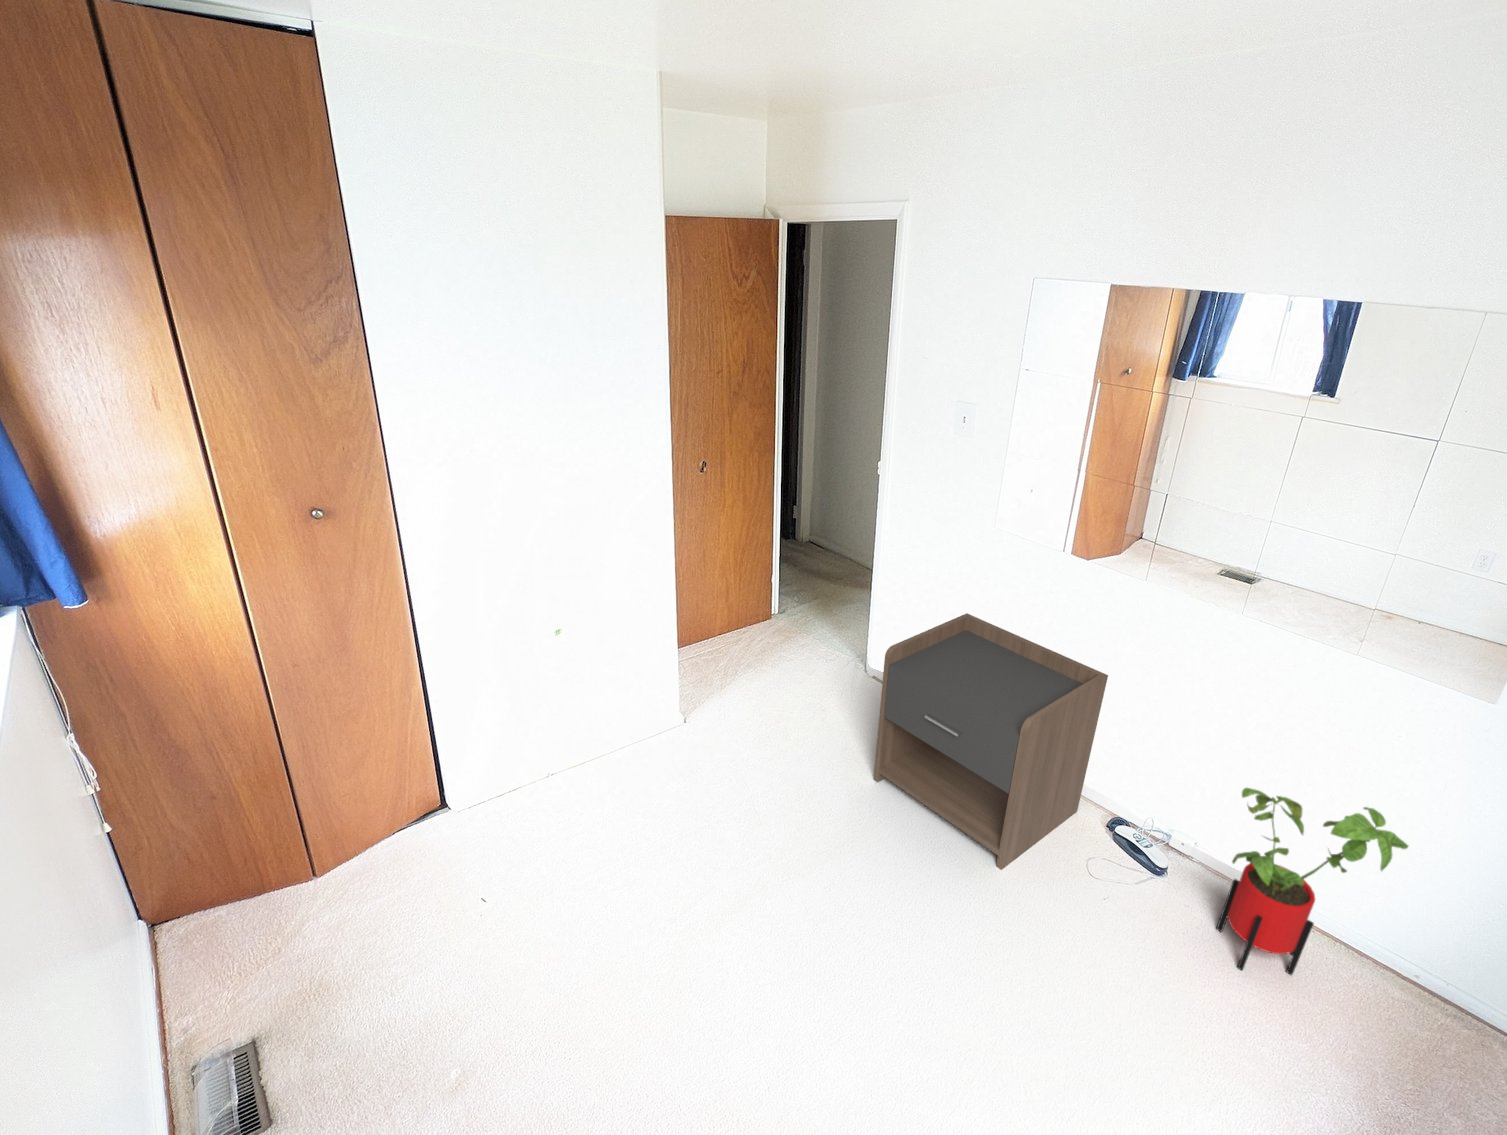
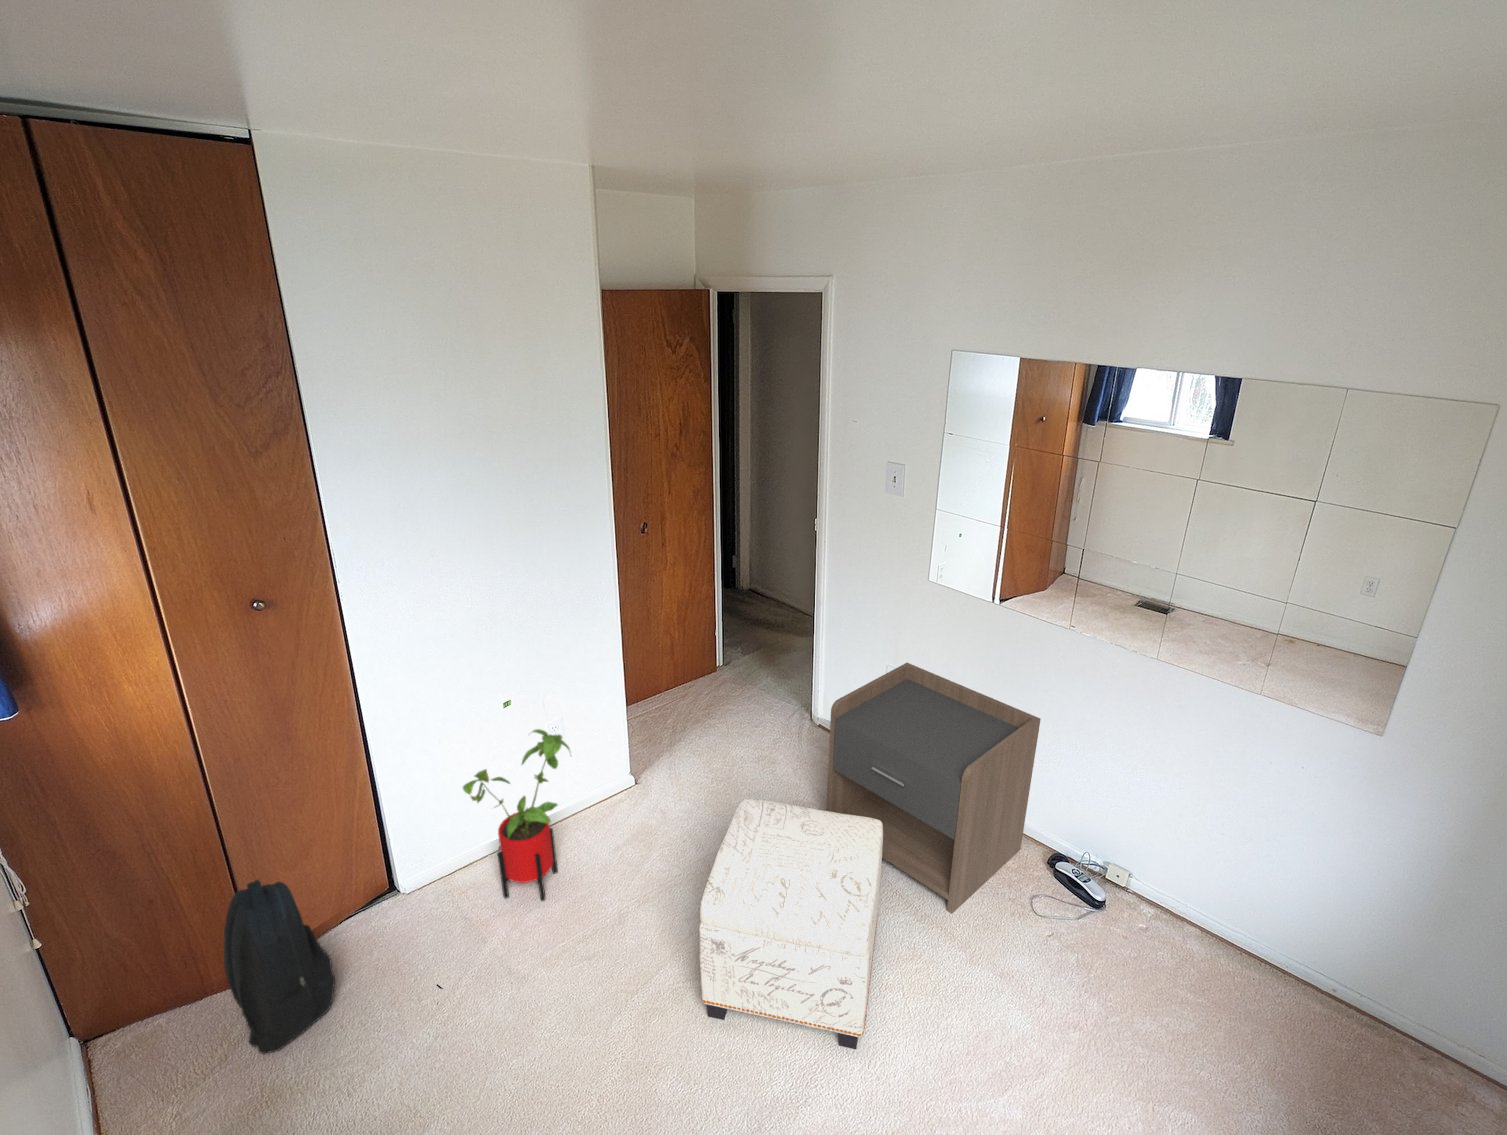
ottoman: none [739,738,934,995] -> present [699,799,883,1049]
backpack: none [280,783,384,949] -> present [224,880,335,1053]
house plant: present [1217,788,1408,975] -> present [463,729,570,901]

